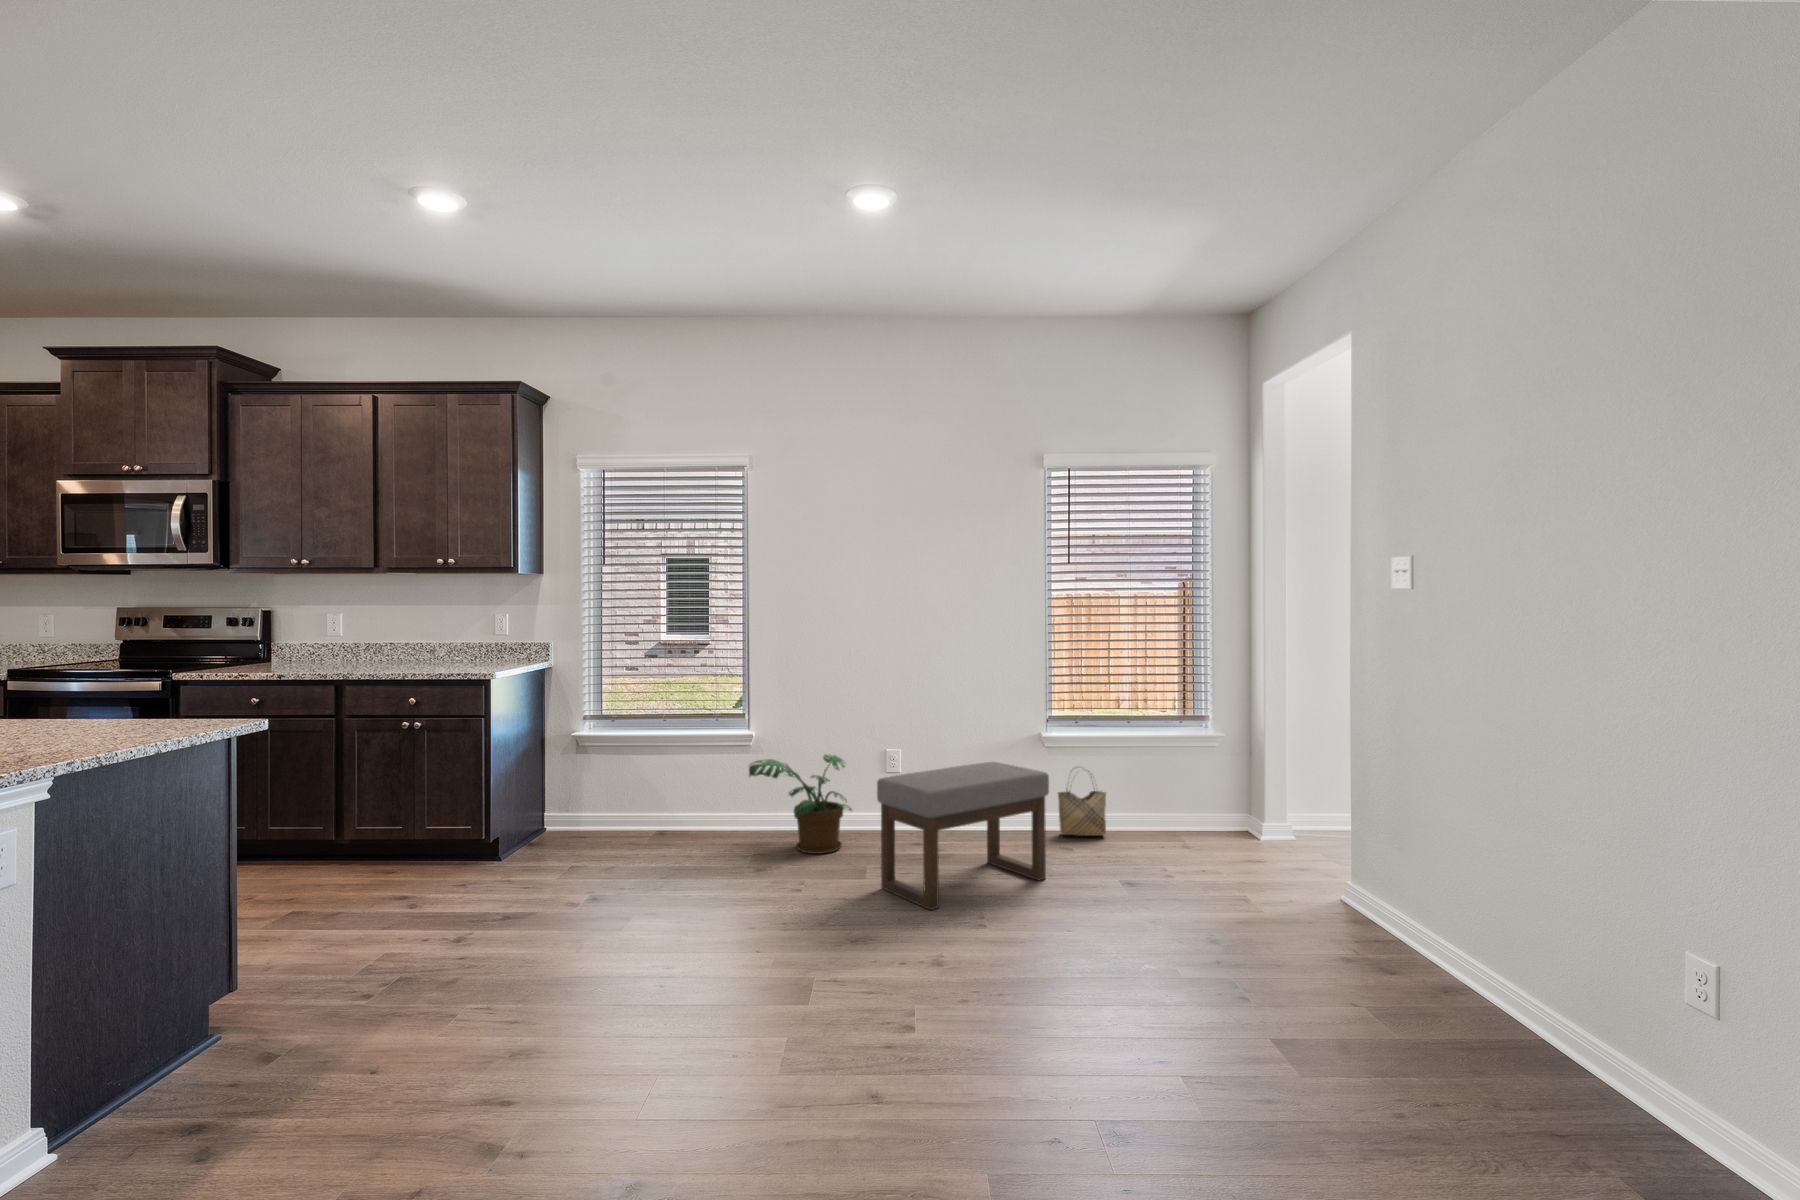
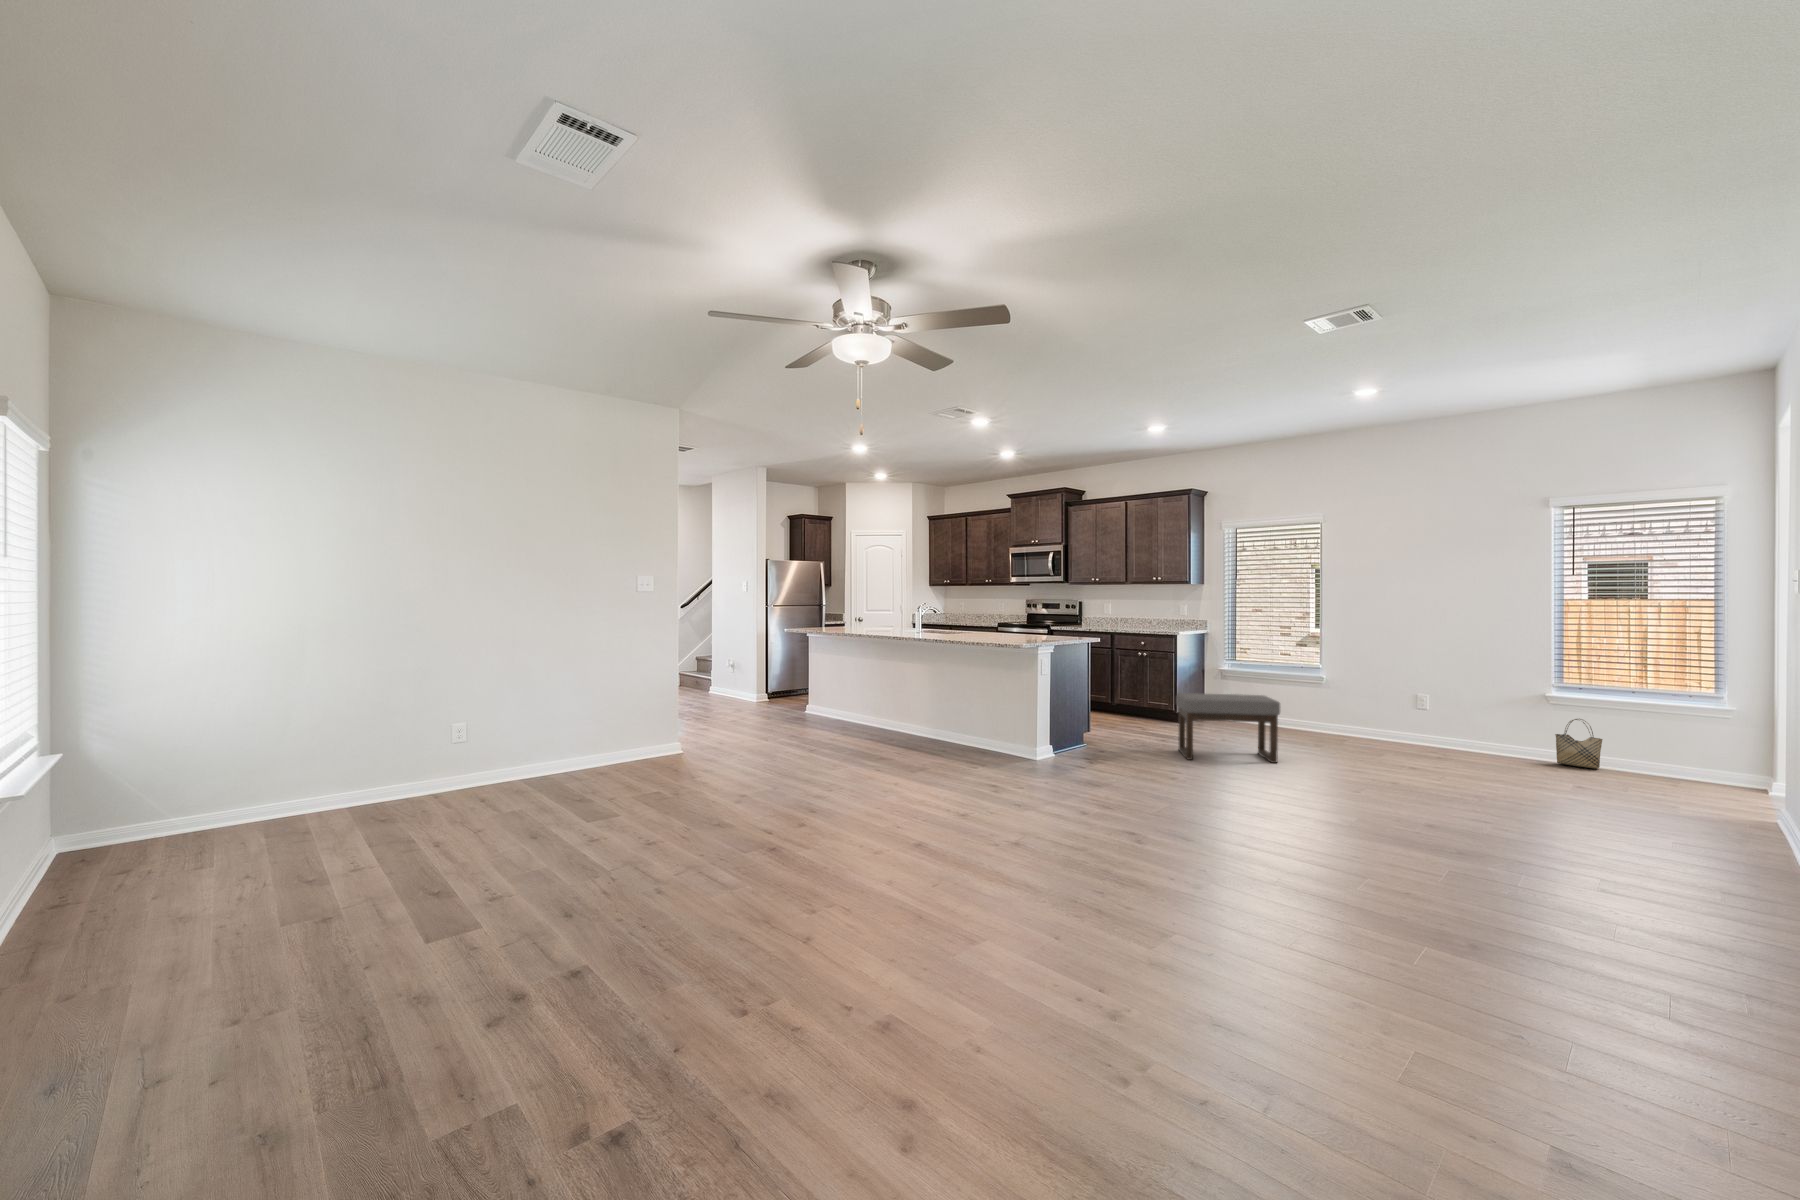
potted plant: present [749,755,852,854] -> none [1312,688,1384,745]
ottoman: present [877,762,1049,910] -> present [1176,693,1280,763]

